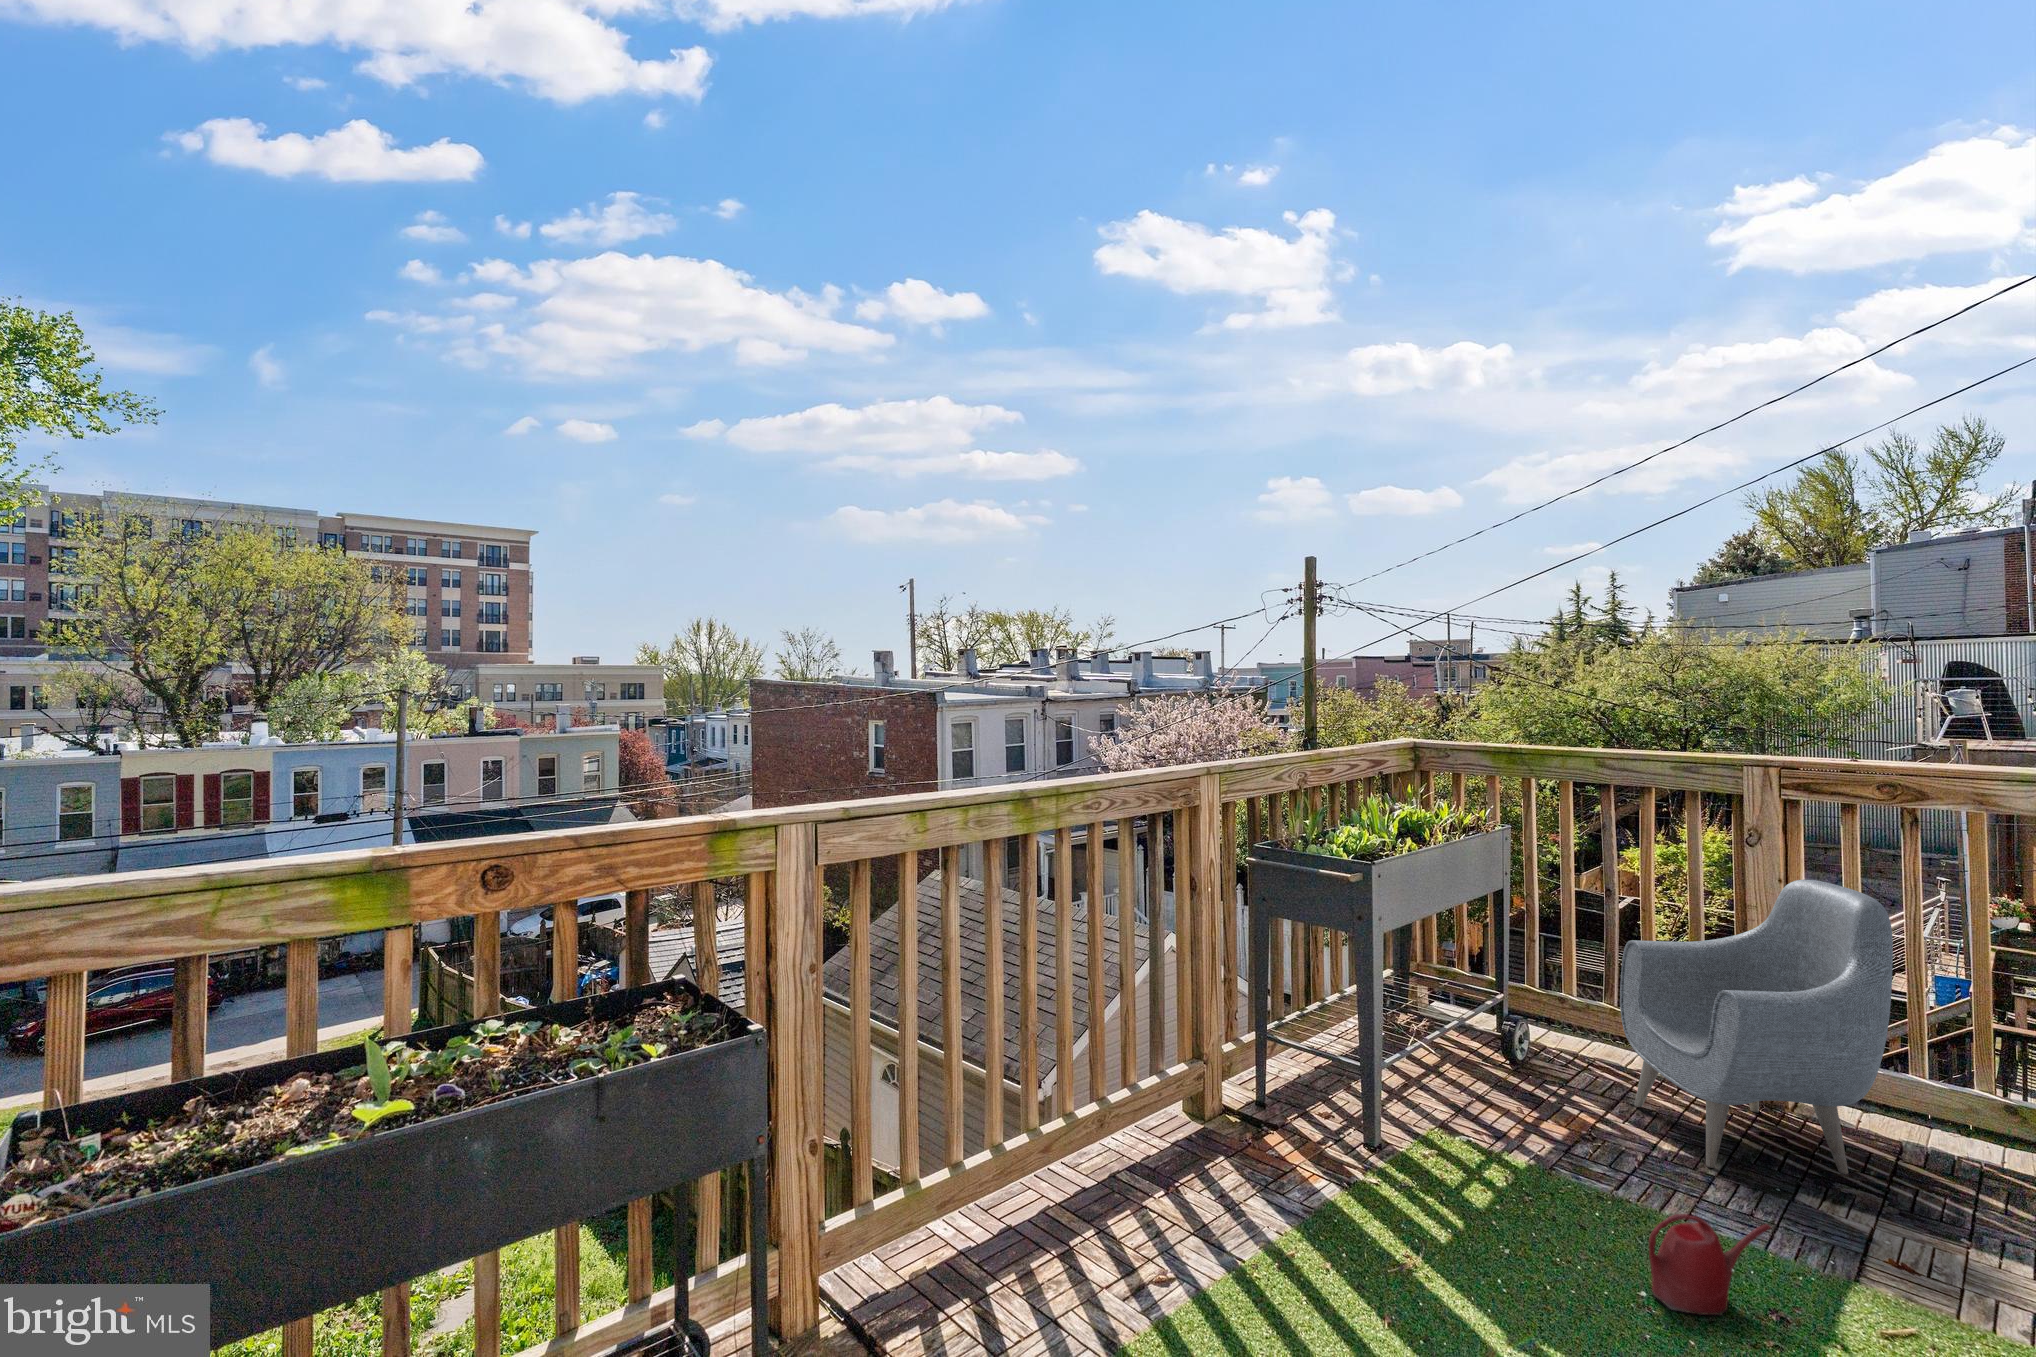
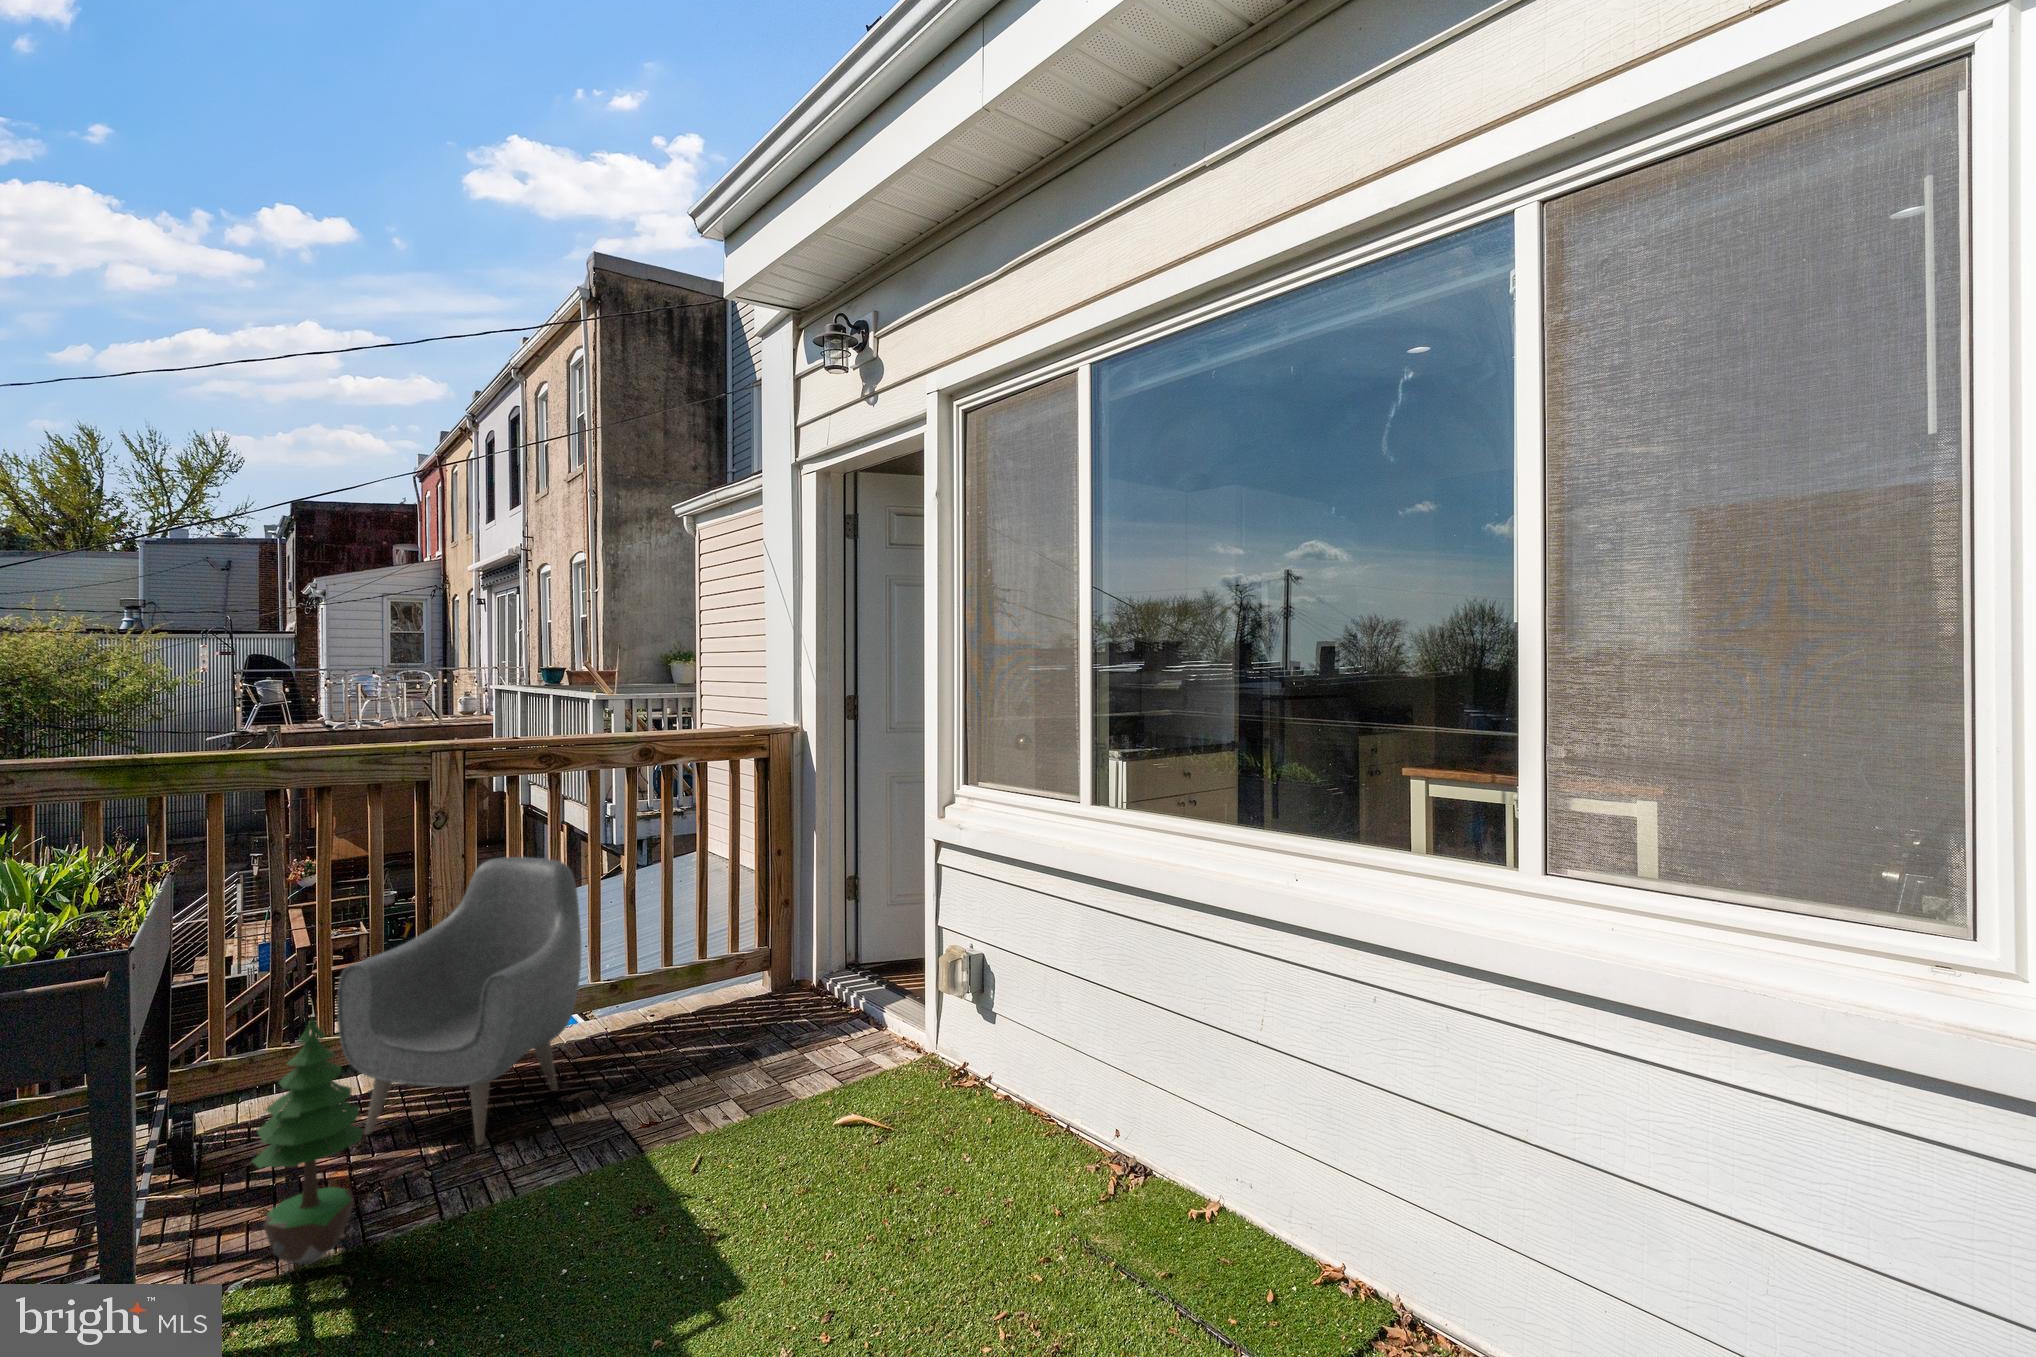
potted tree: none [1466,949,1550,1157] -> present [252,1018,363,1265]
watering can: present [1649,1214,1771,1315] -> none [558,1146,621,1269]

